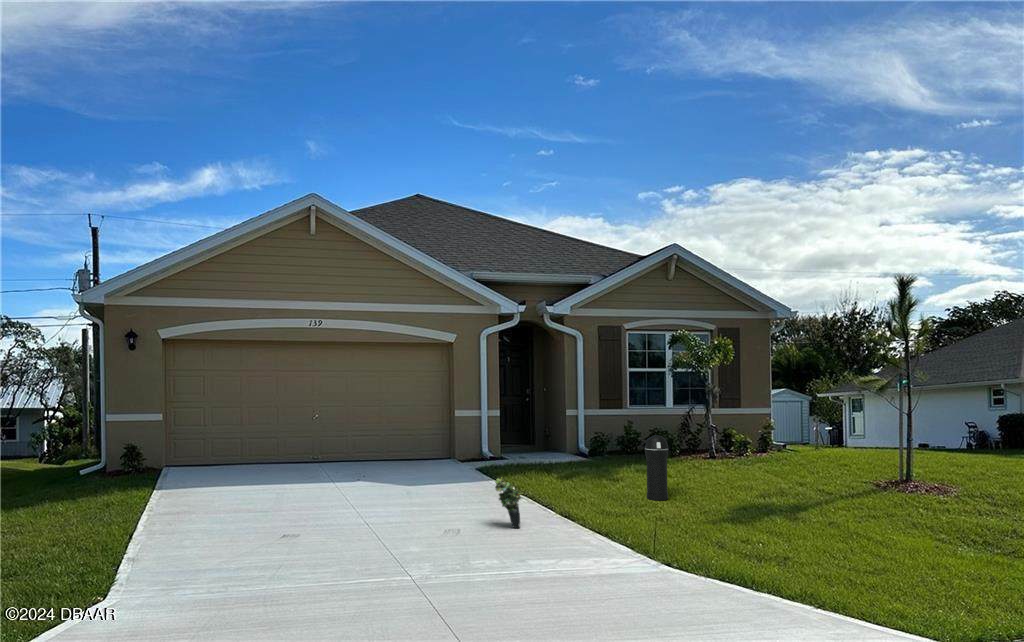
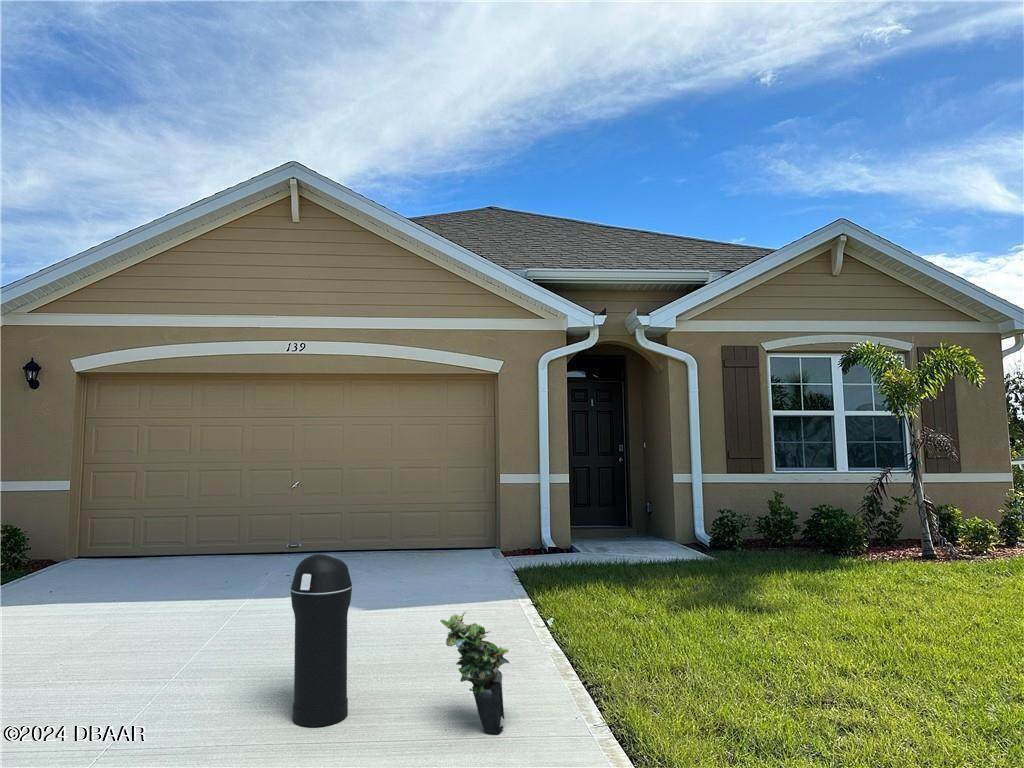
trash can: present [645,435,669,500] -> present [291,554,352,727]

